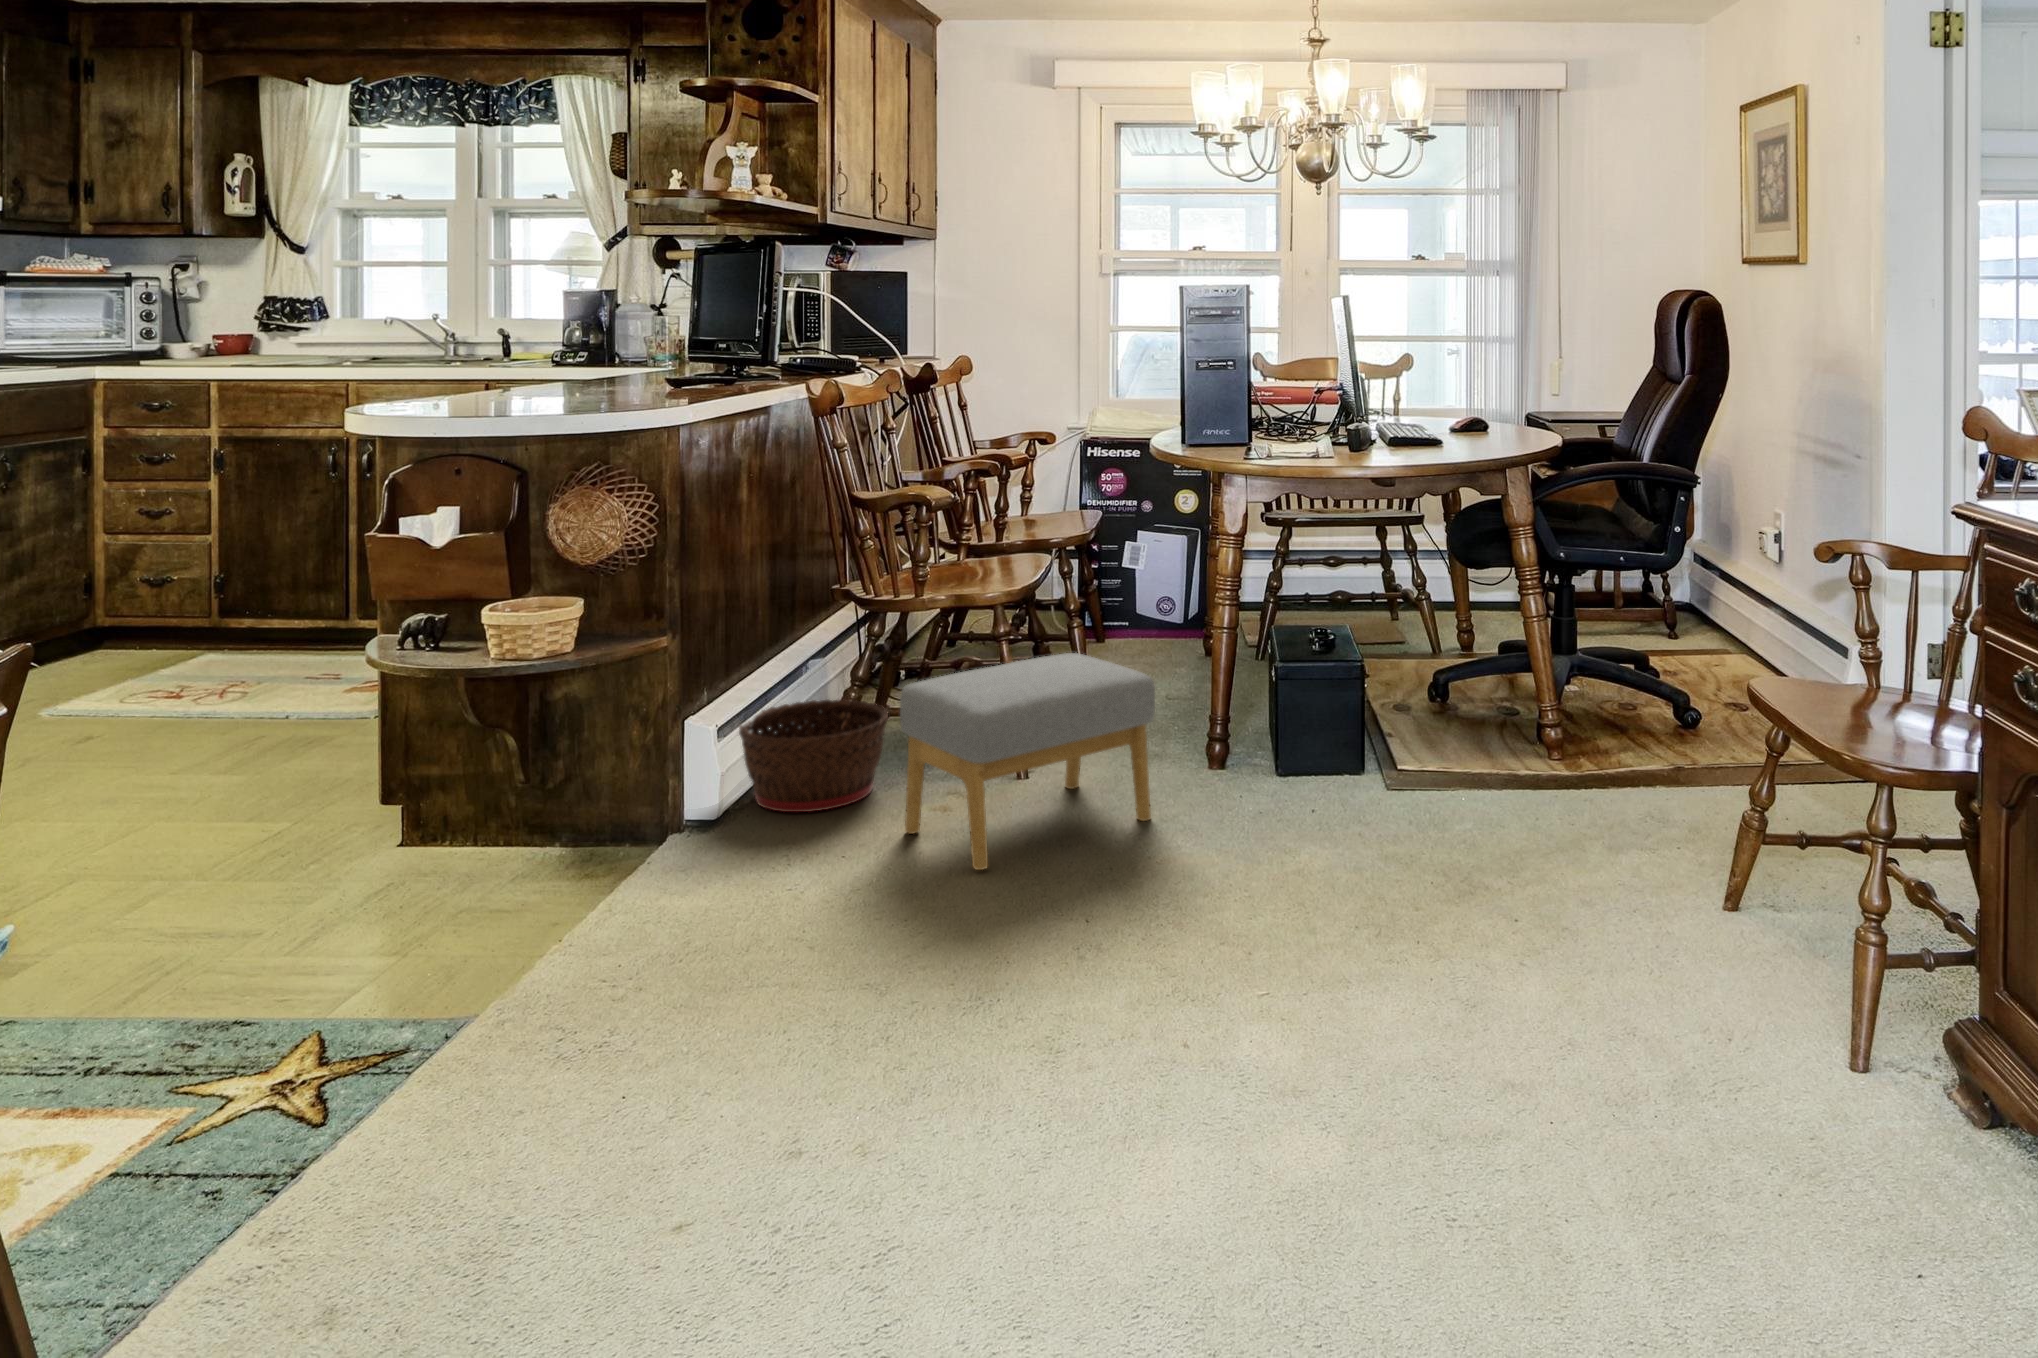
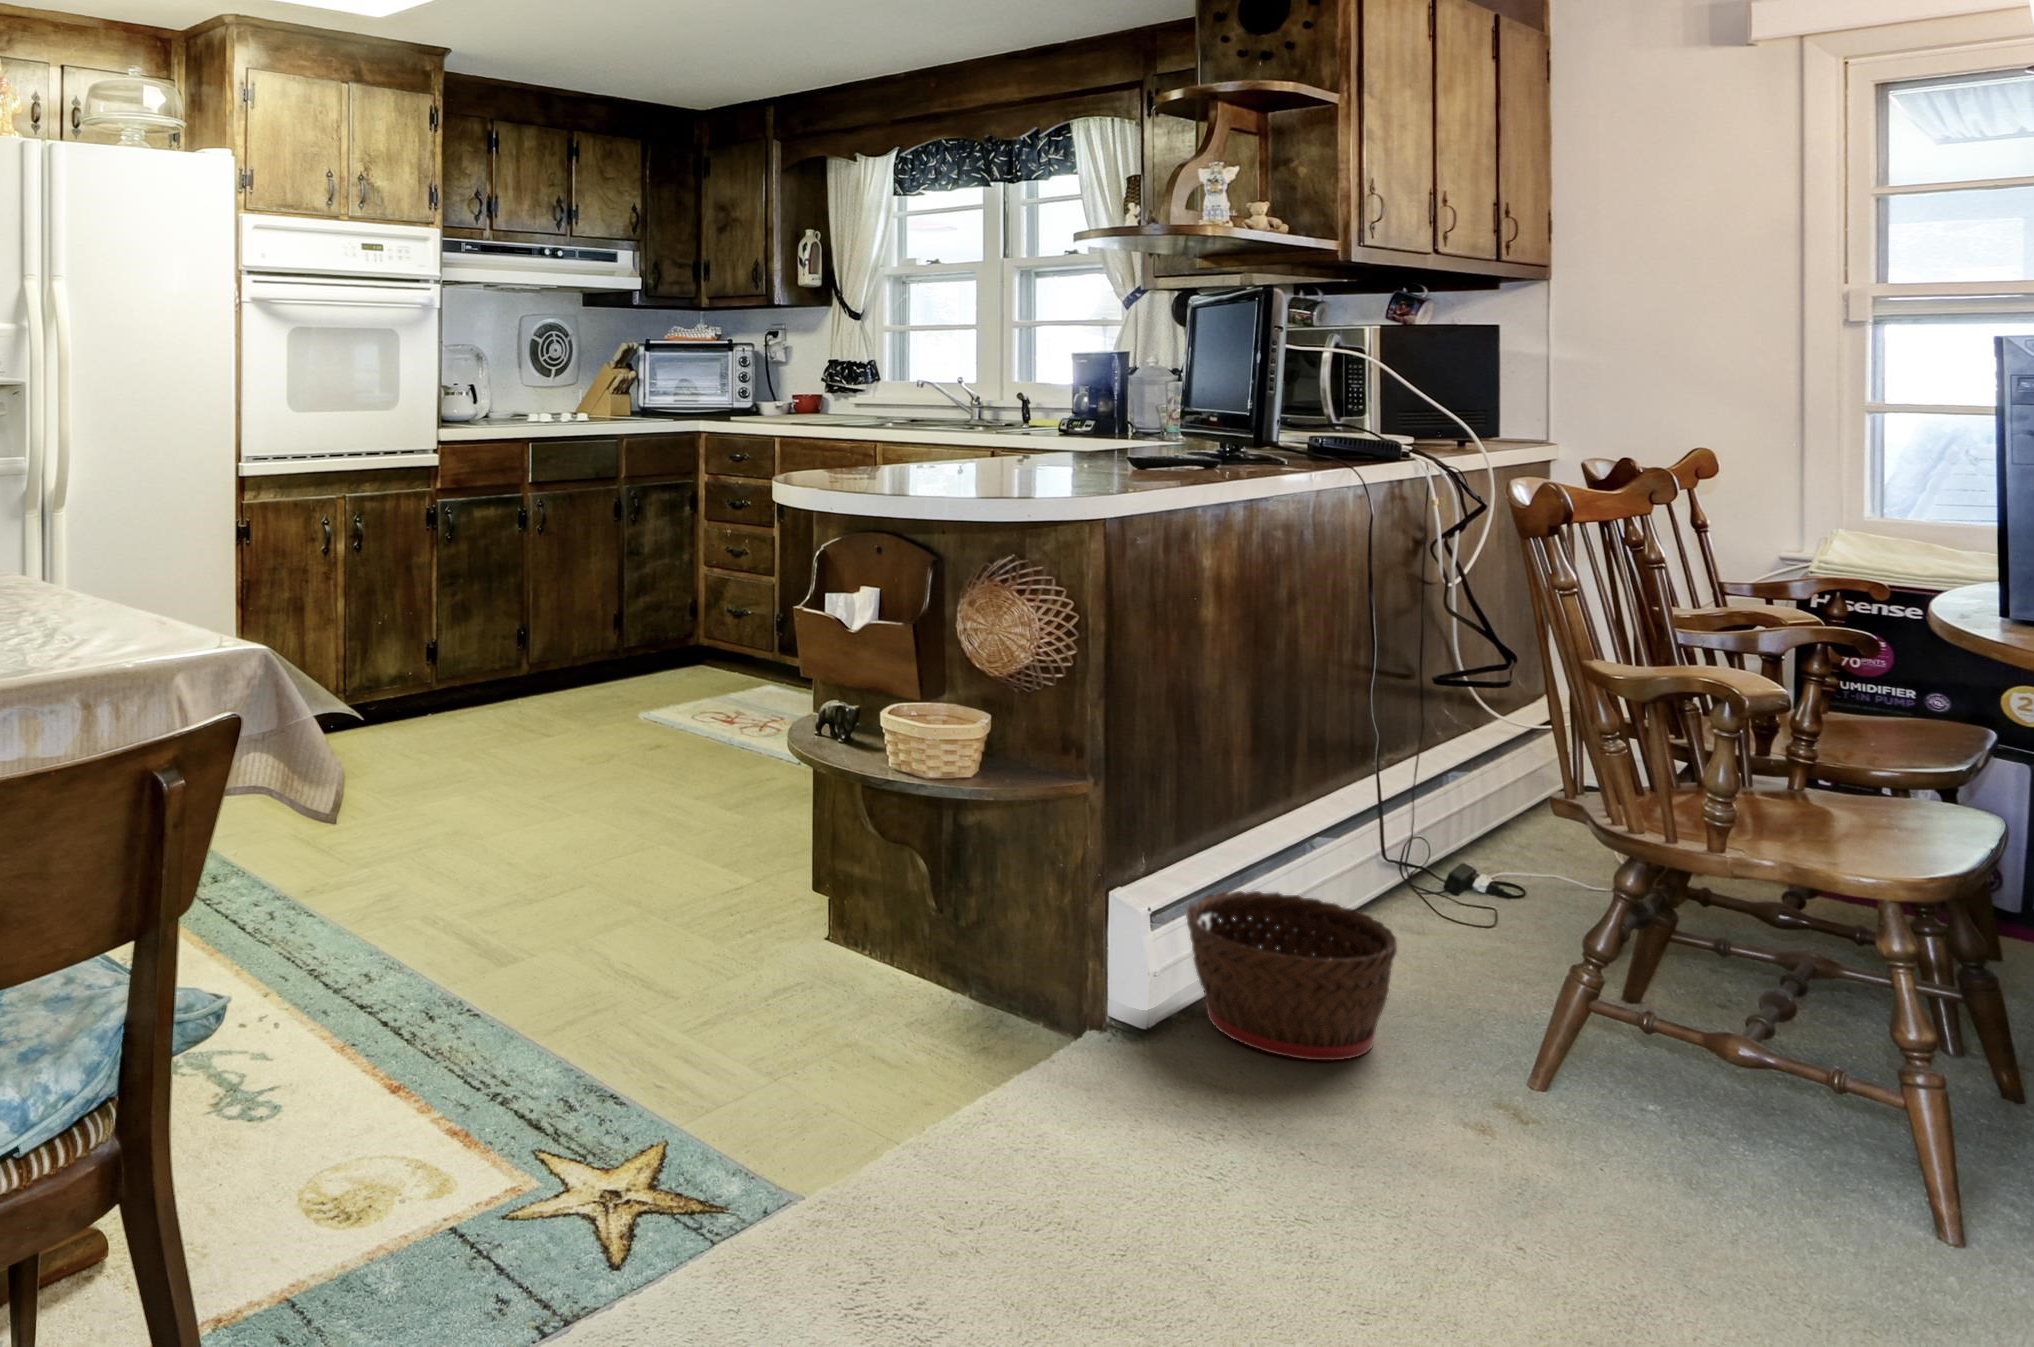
footstool: present [900,653,1155,870] -> none [1393,917,1879,1277]

